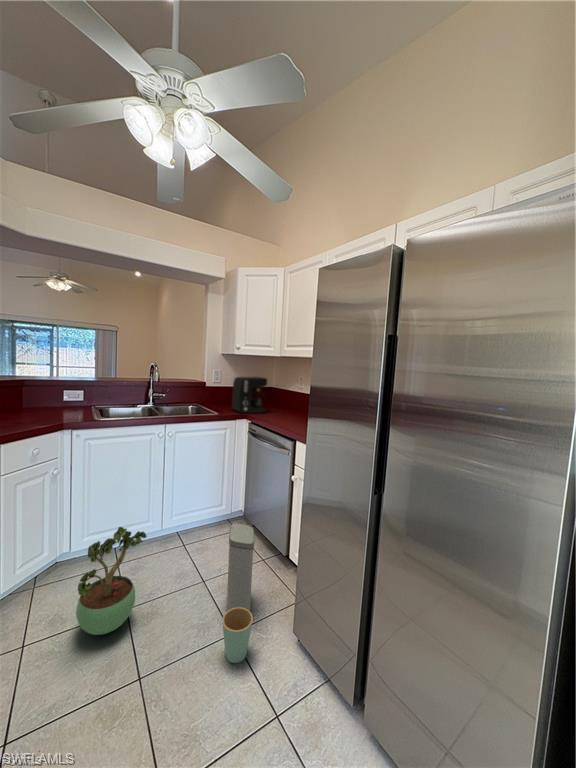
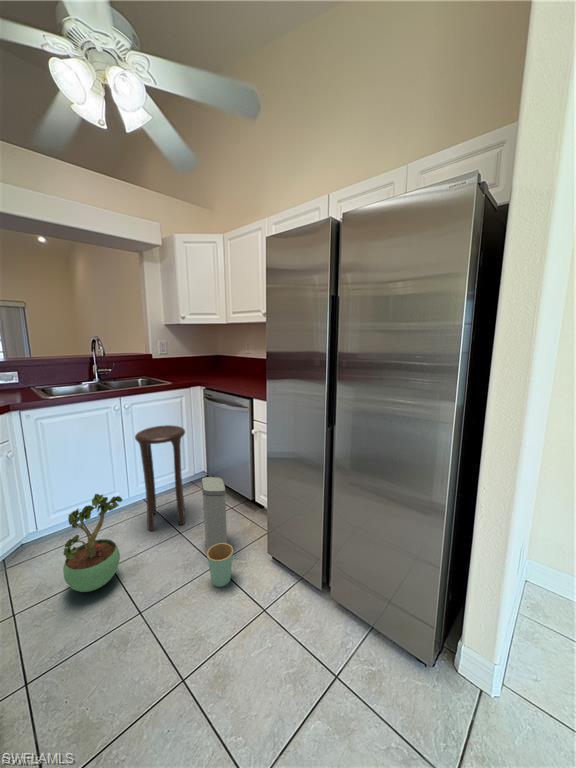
coffee maker: present [232,377,267,413] -> none [182,344,218,381]
stool: none [172,458,223,572] -> present [135,425,185,531]

